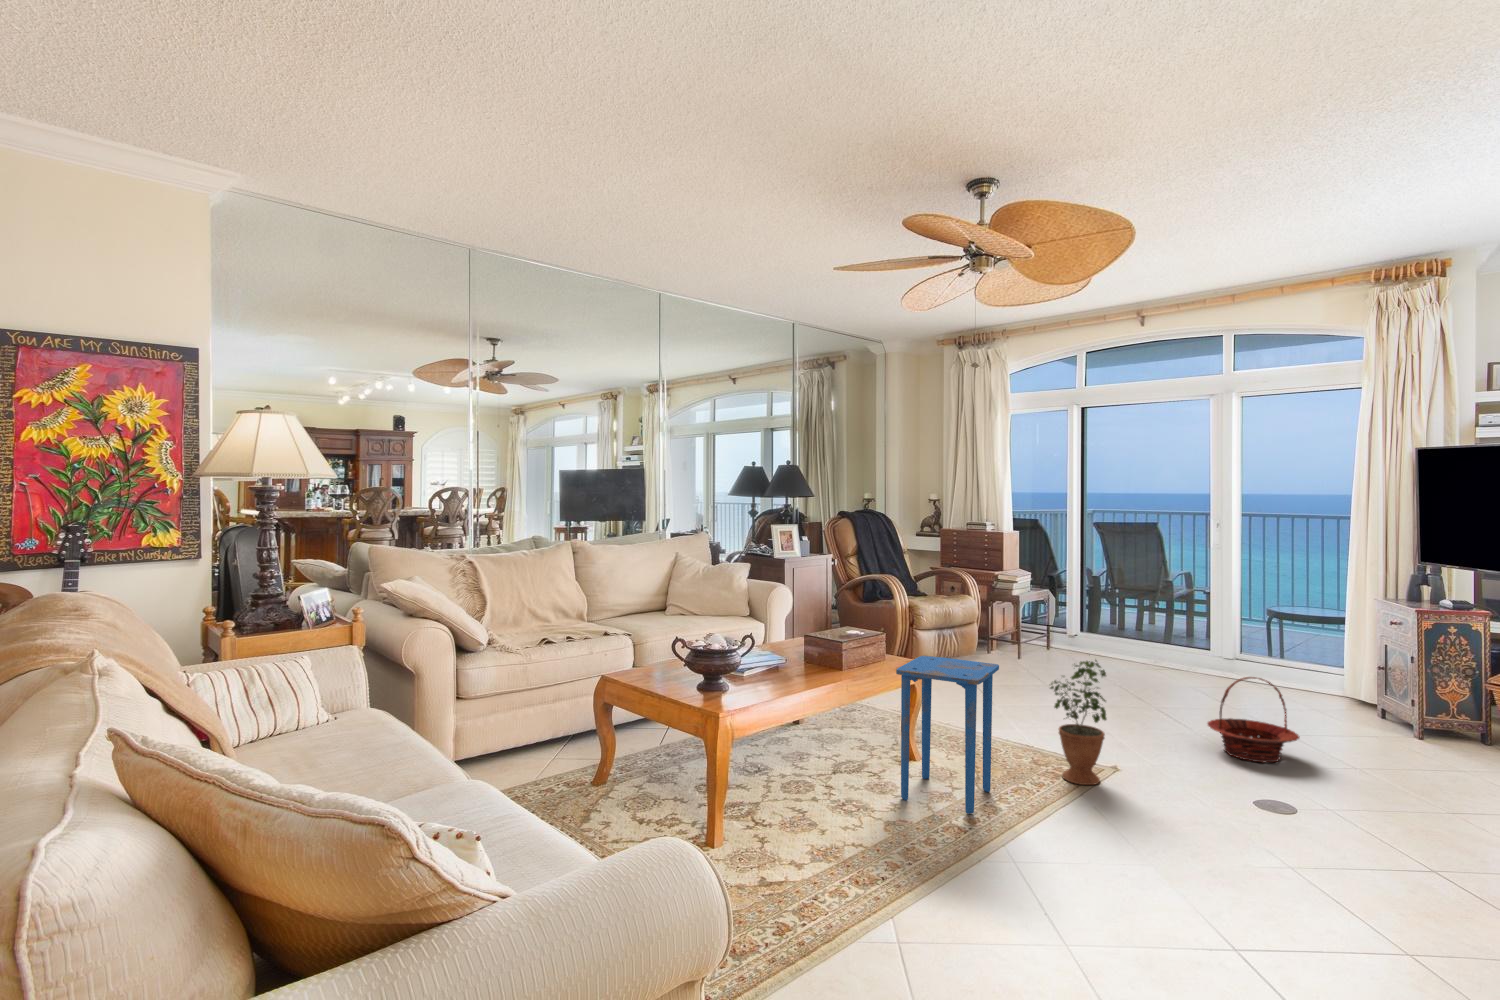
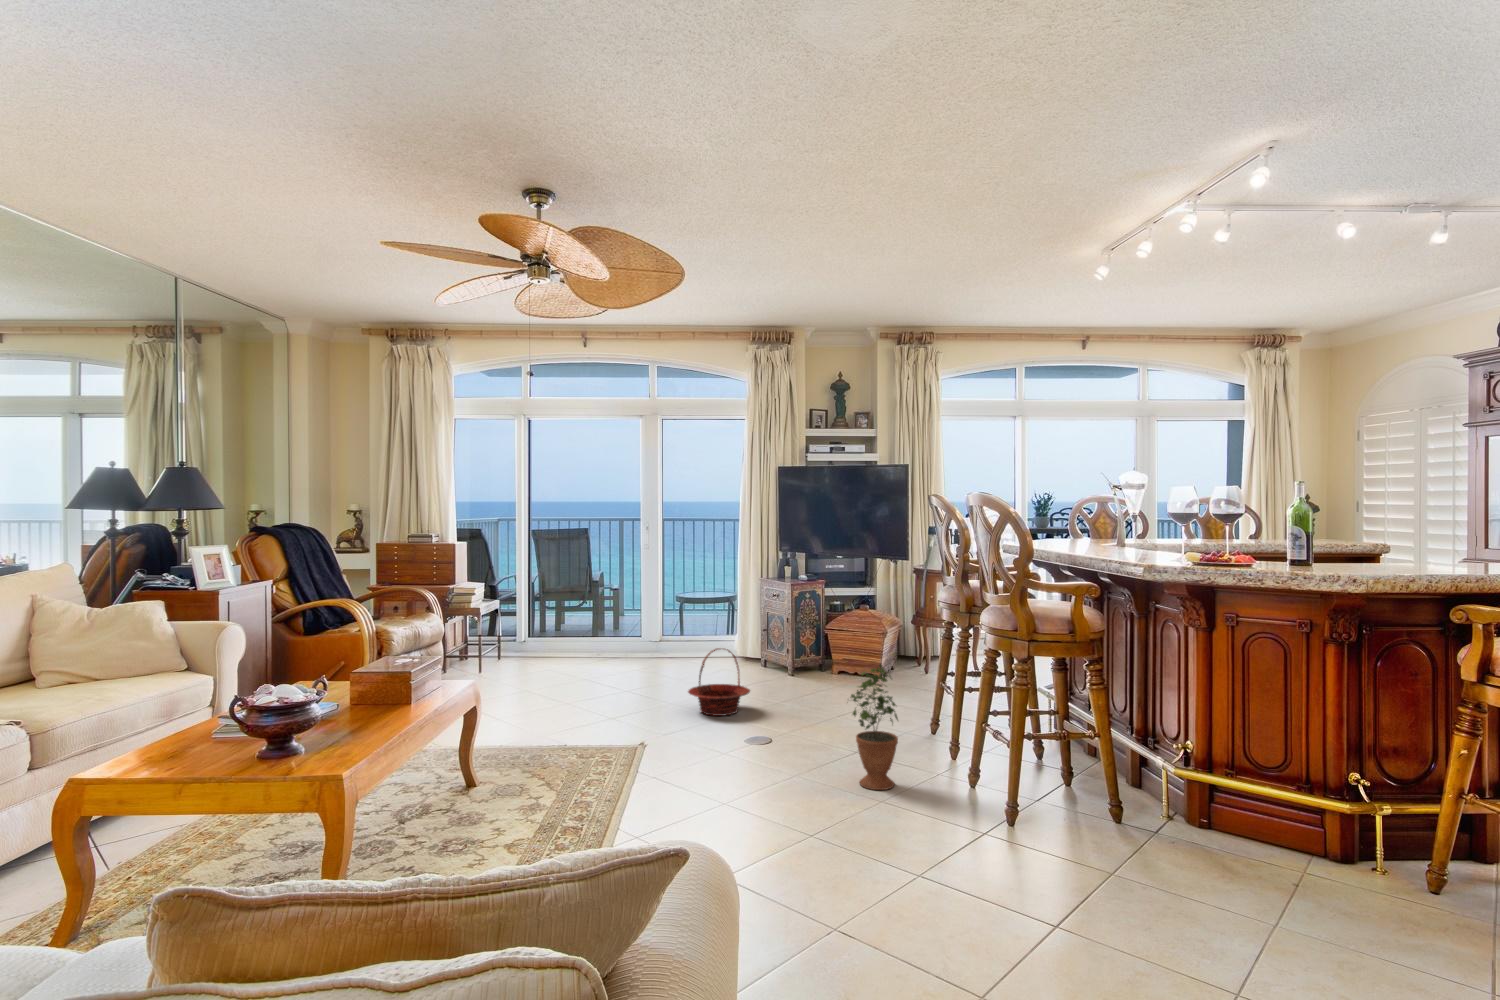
side table: present [896,655,999,814] -> none [488,667,577,823]
potted plant: present [1050,660,1107,785] -> present [850,664,898,790]

